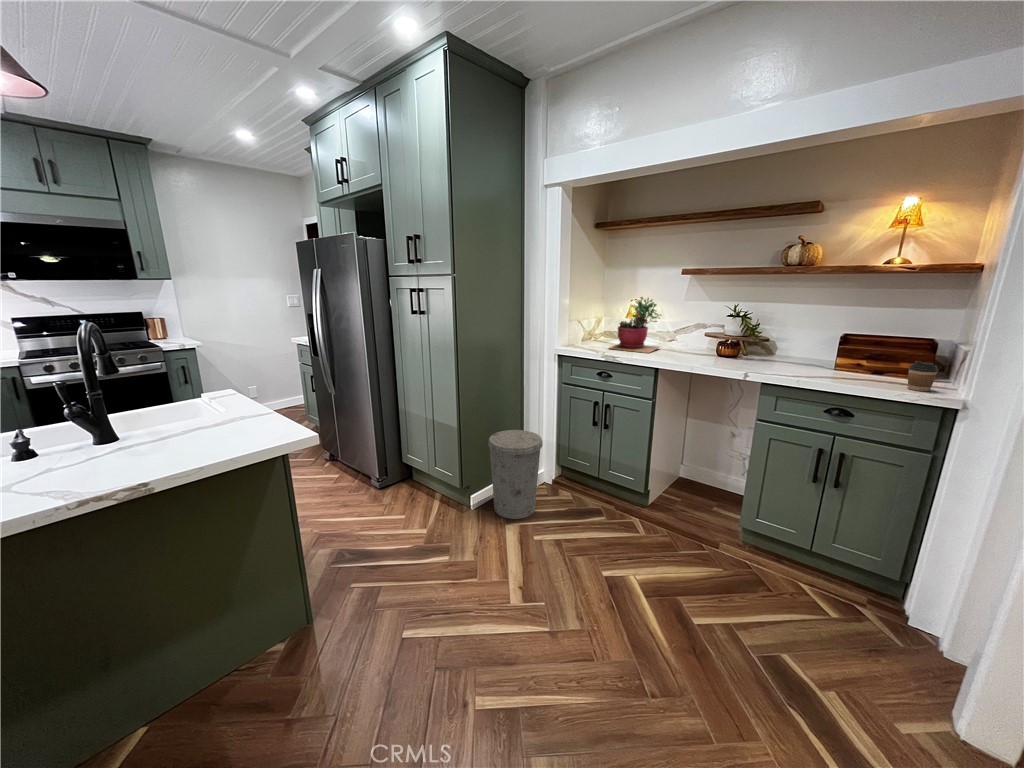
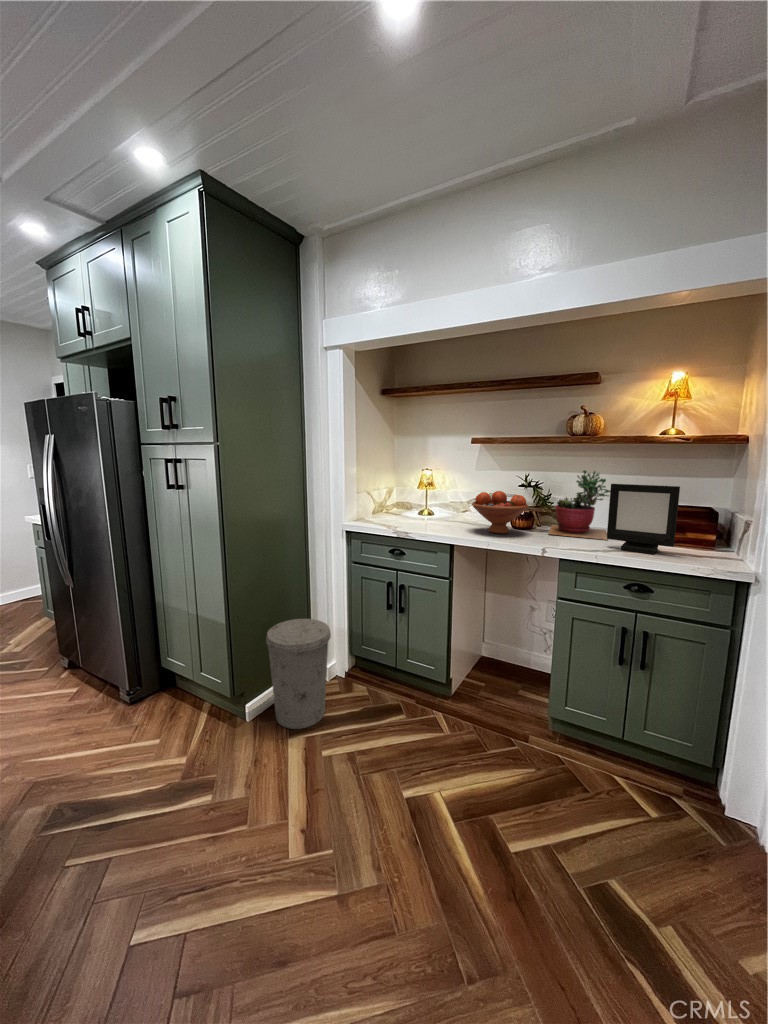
succulent plant: present [609,297,661,353] -> present [549,470,610,540]
picture frame: none [812,313,895,382] -> present [607,484,680,554]
fruit bowl: none [678,320,735,361] -> present [472,491,528,534]
coffee cup: present [908,361,939,391] -> none [698,532,726,563]

